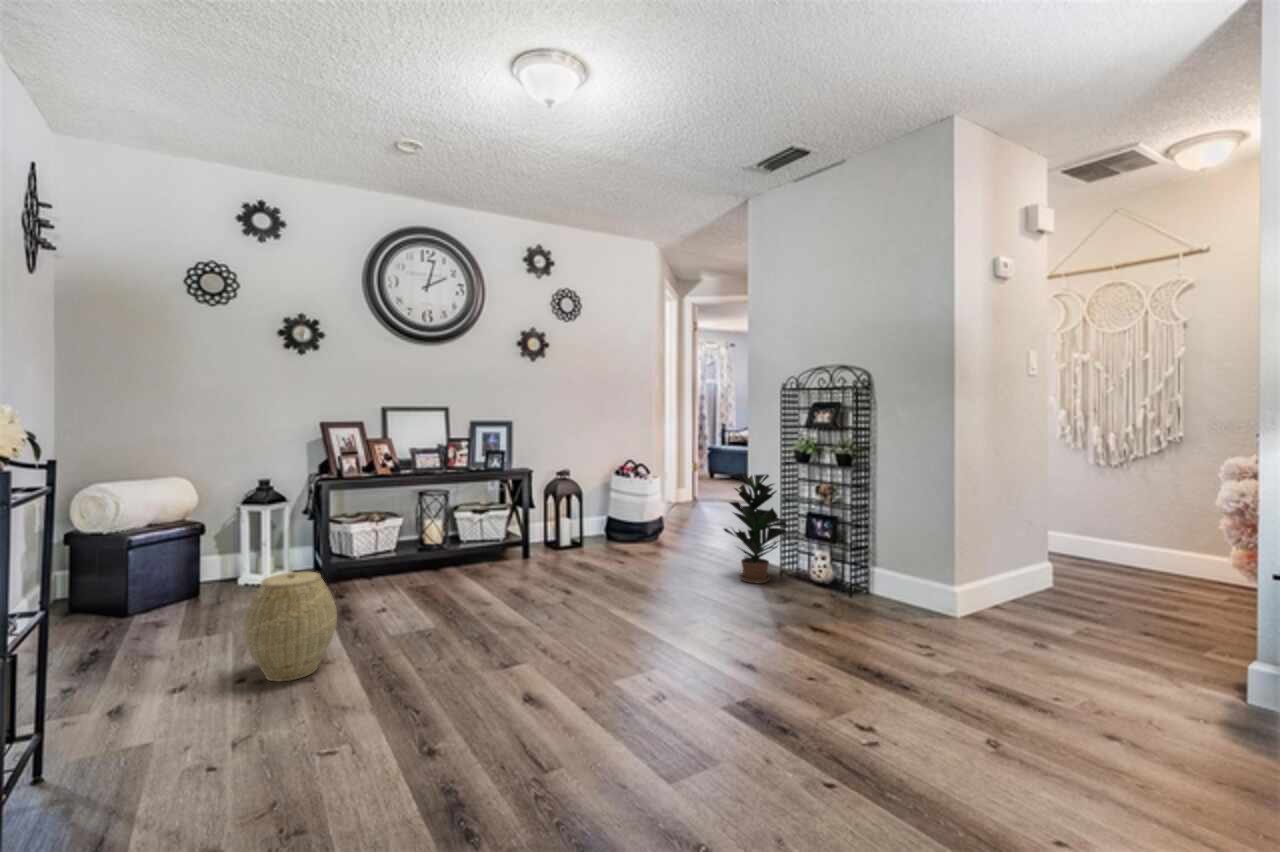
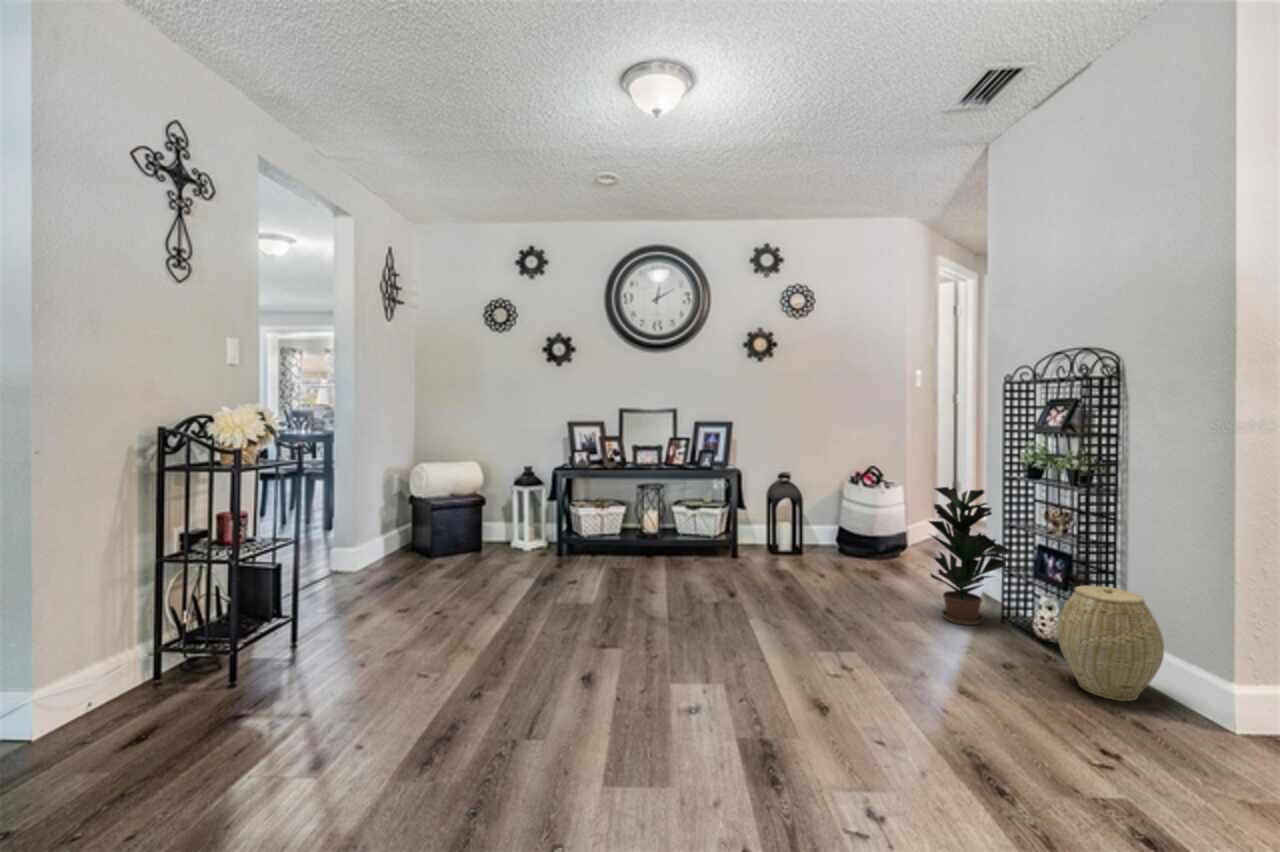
woven basket: present [244,572,337,682] -> present [1057,586,1164,701]

